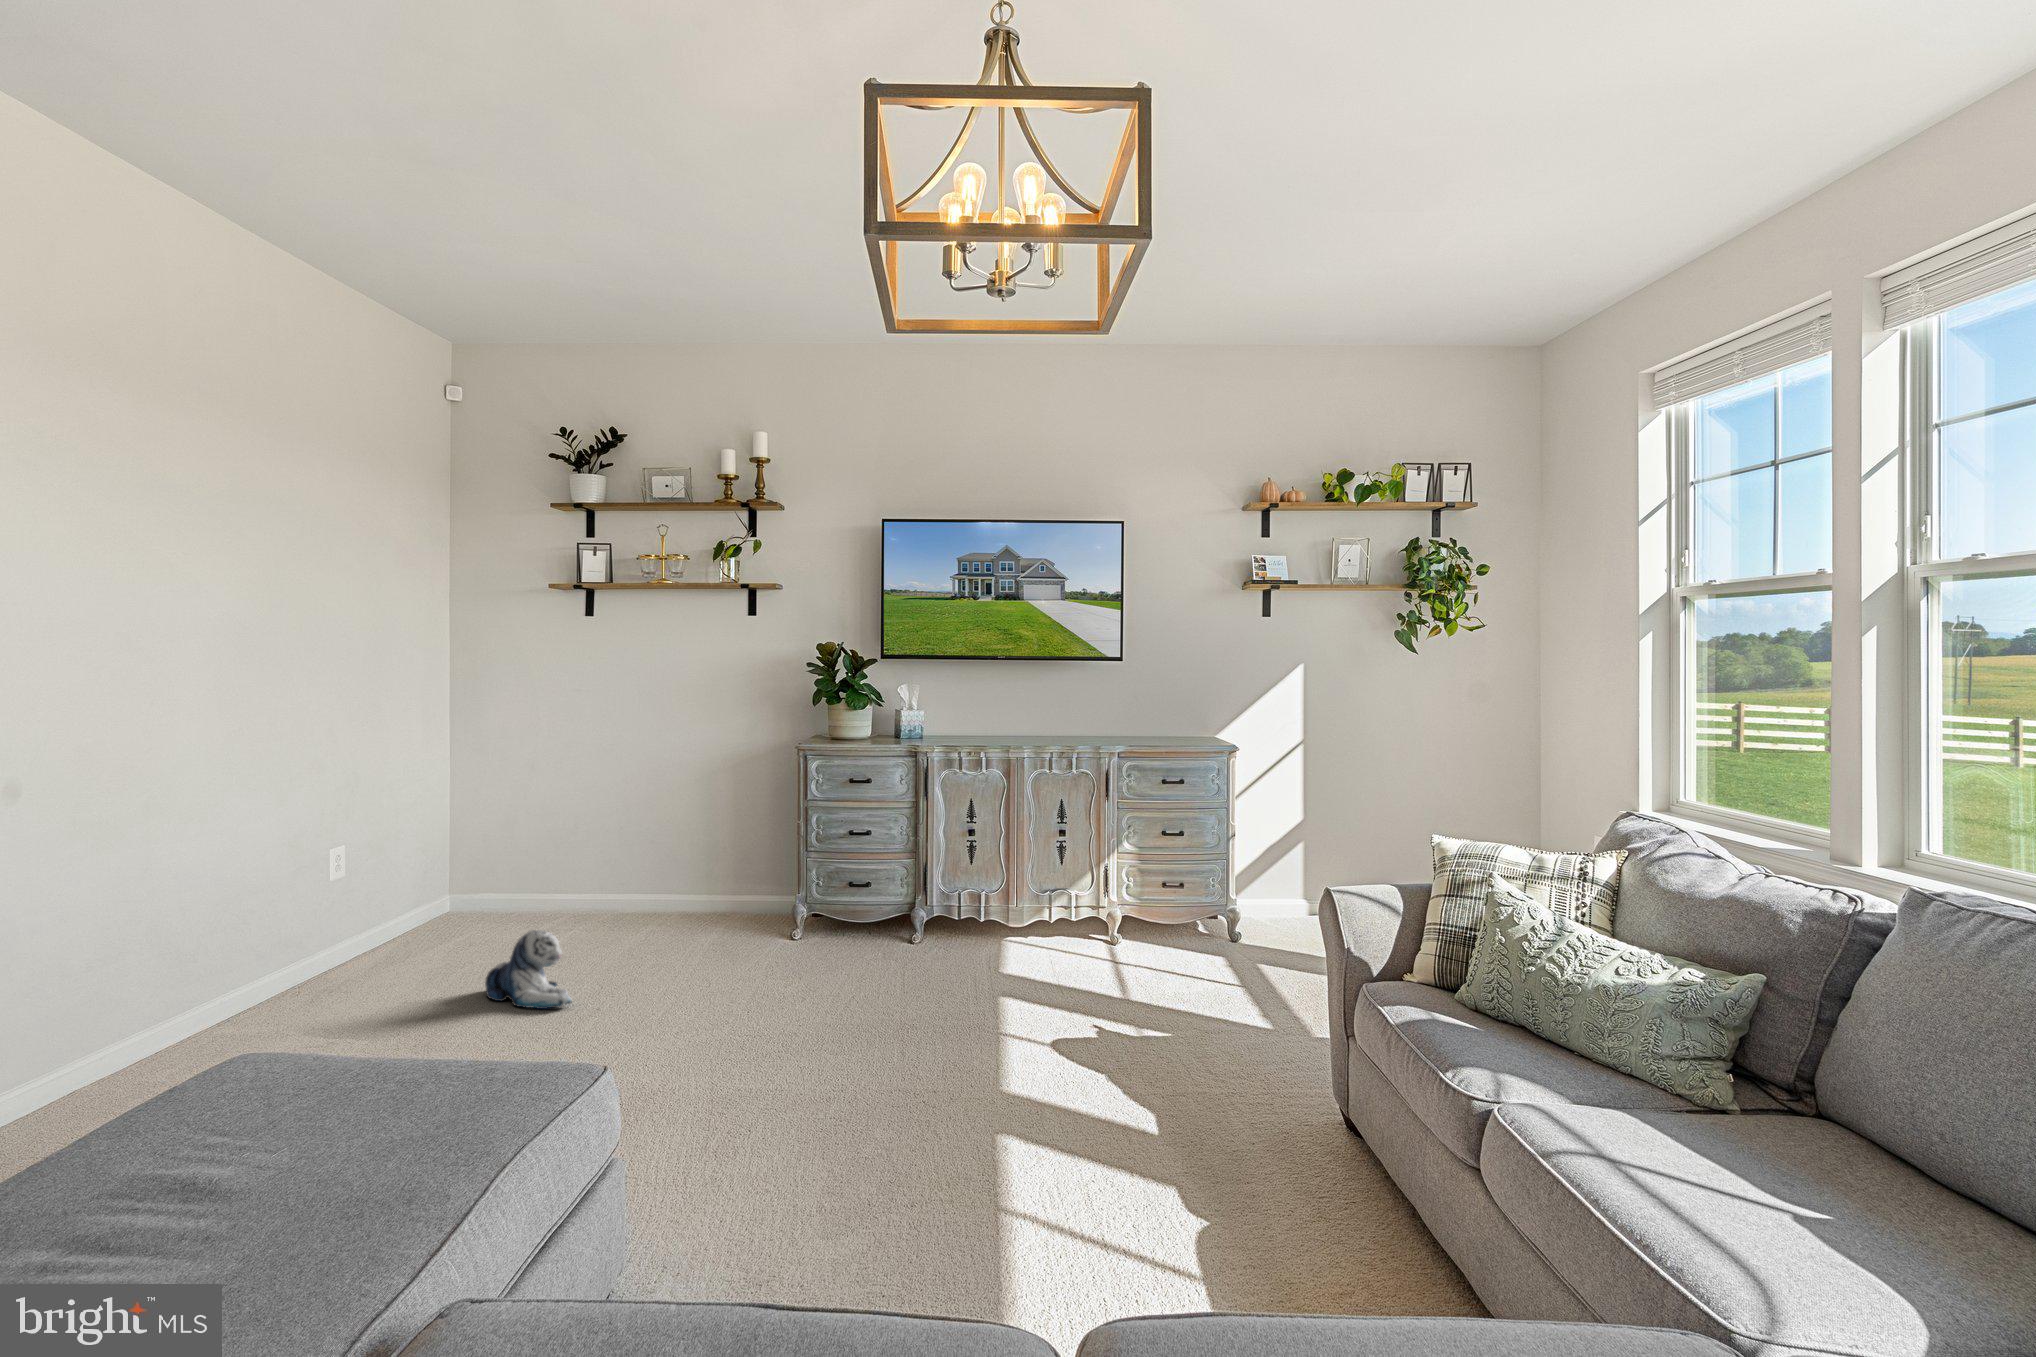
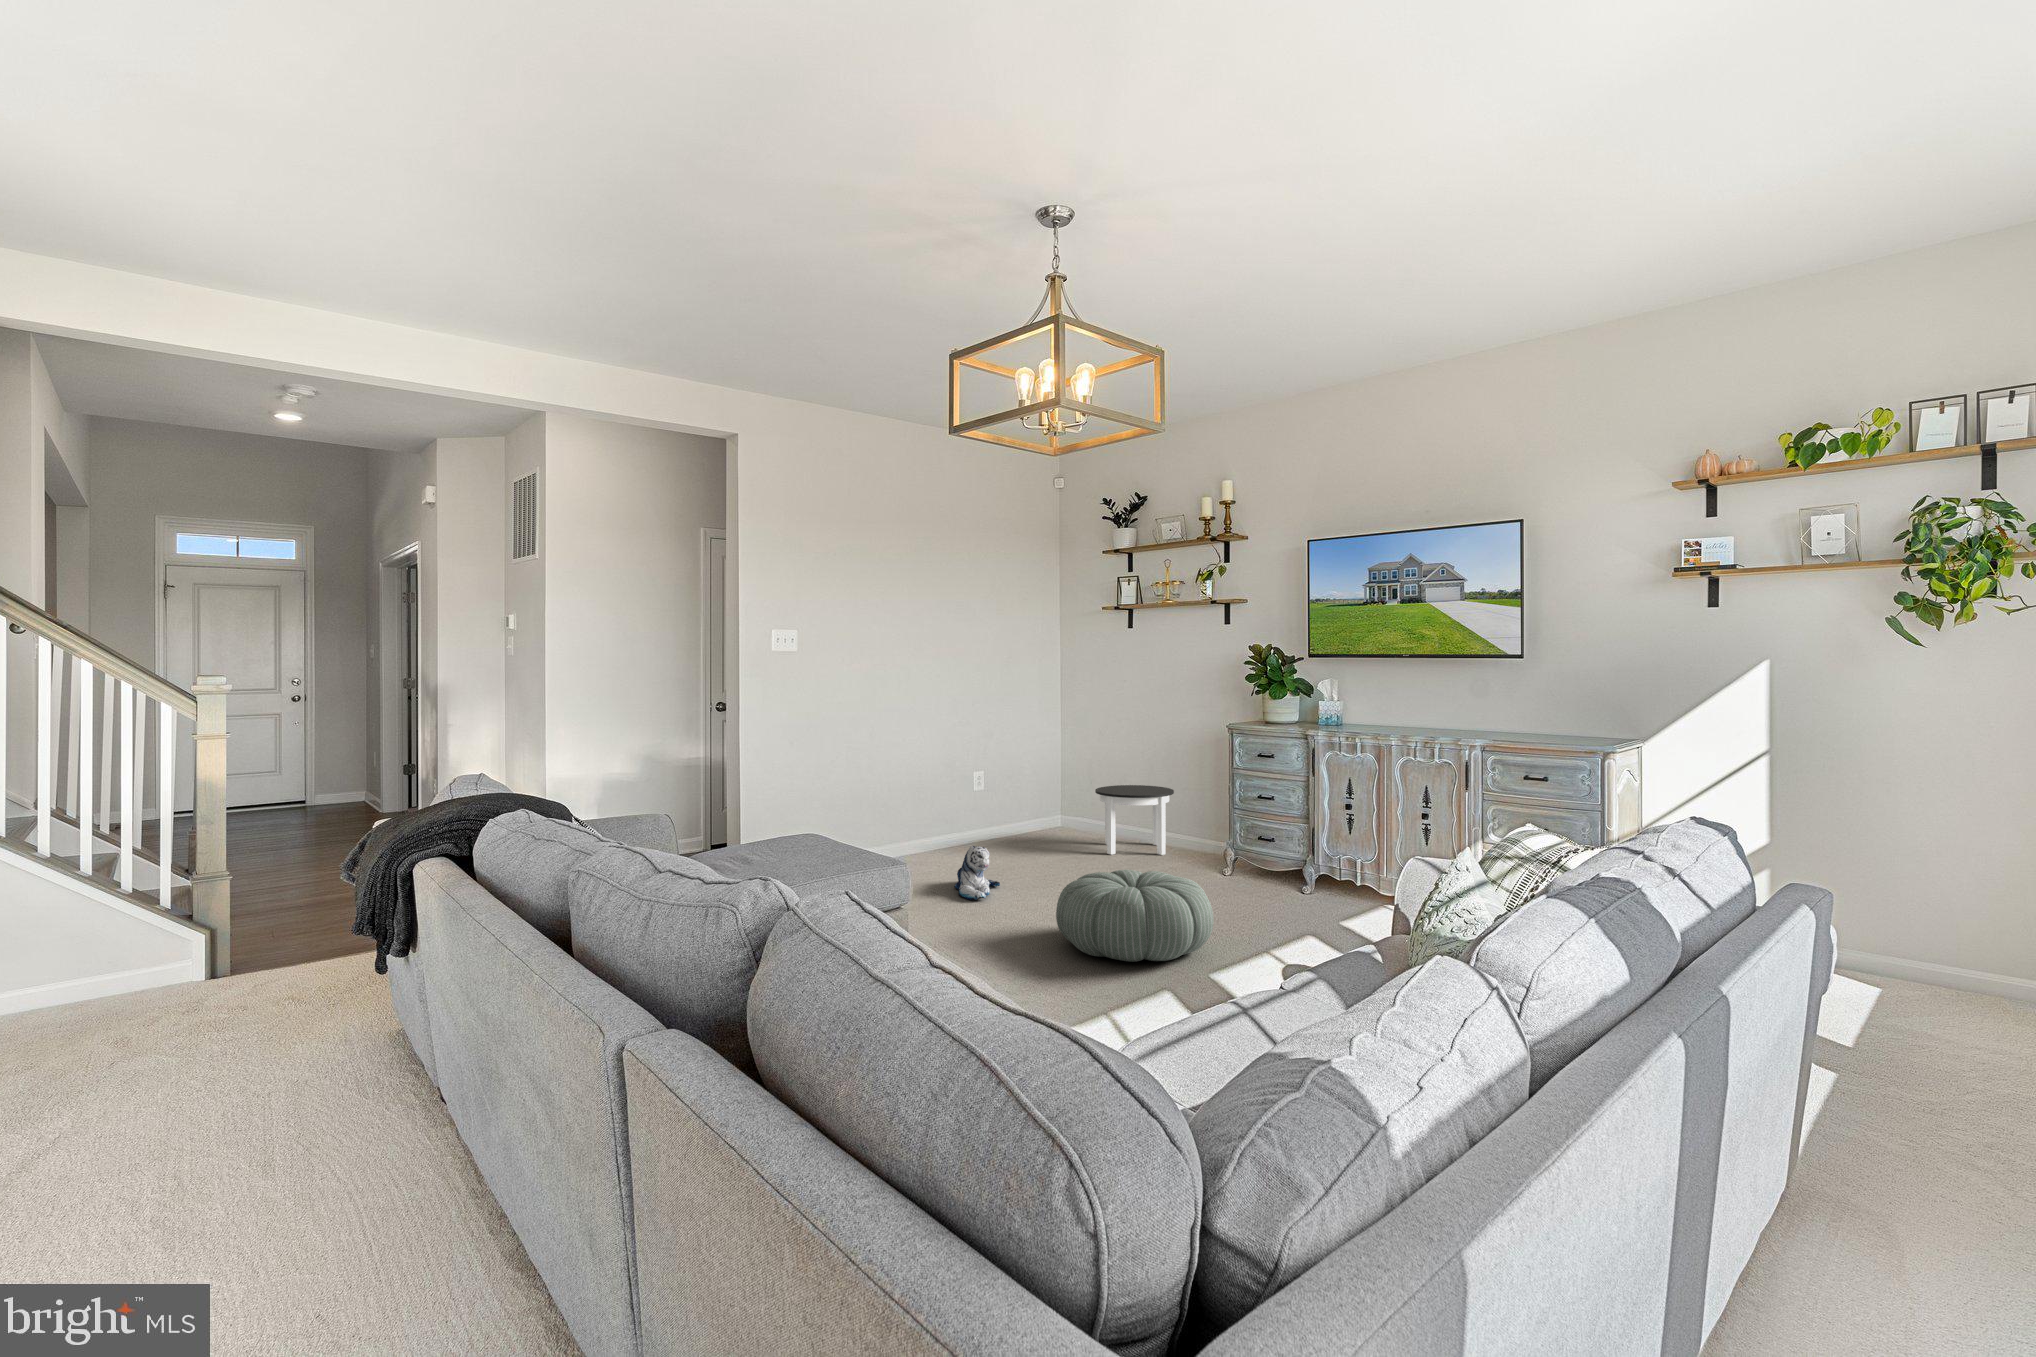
round table: none [581,835,694,933] -> present [1095,785,1174,855]
pouf: none [764,923,963,1035] -> present [1056,870,1214,962]

